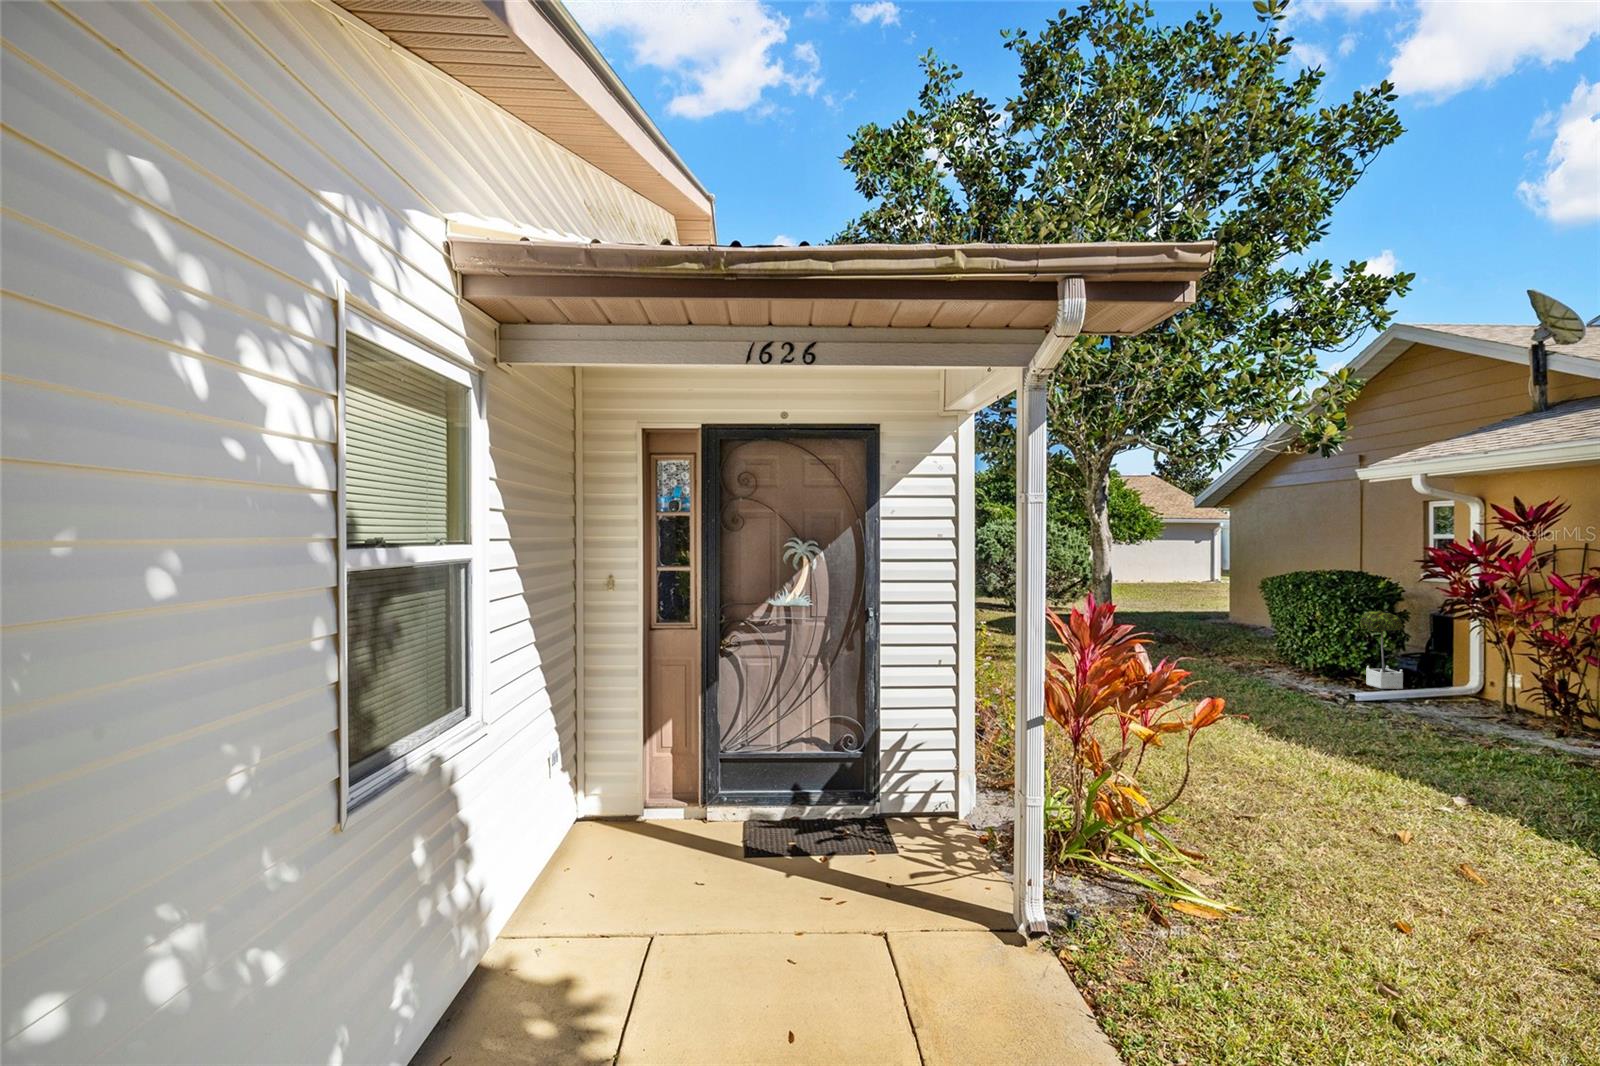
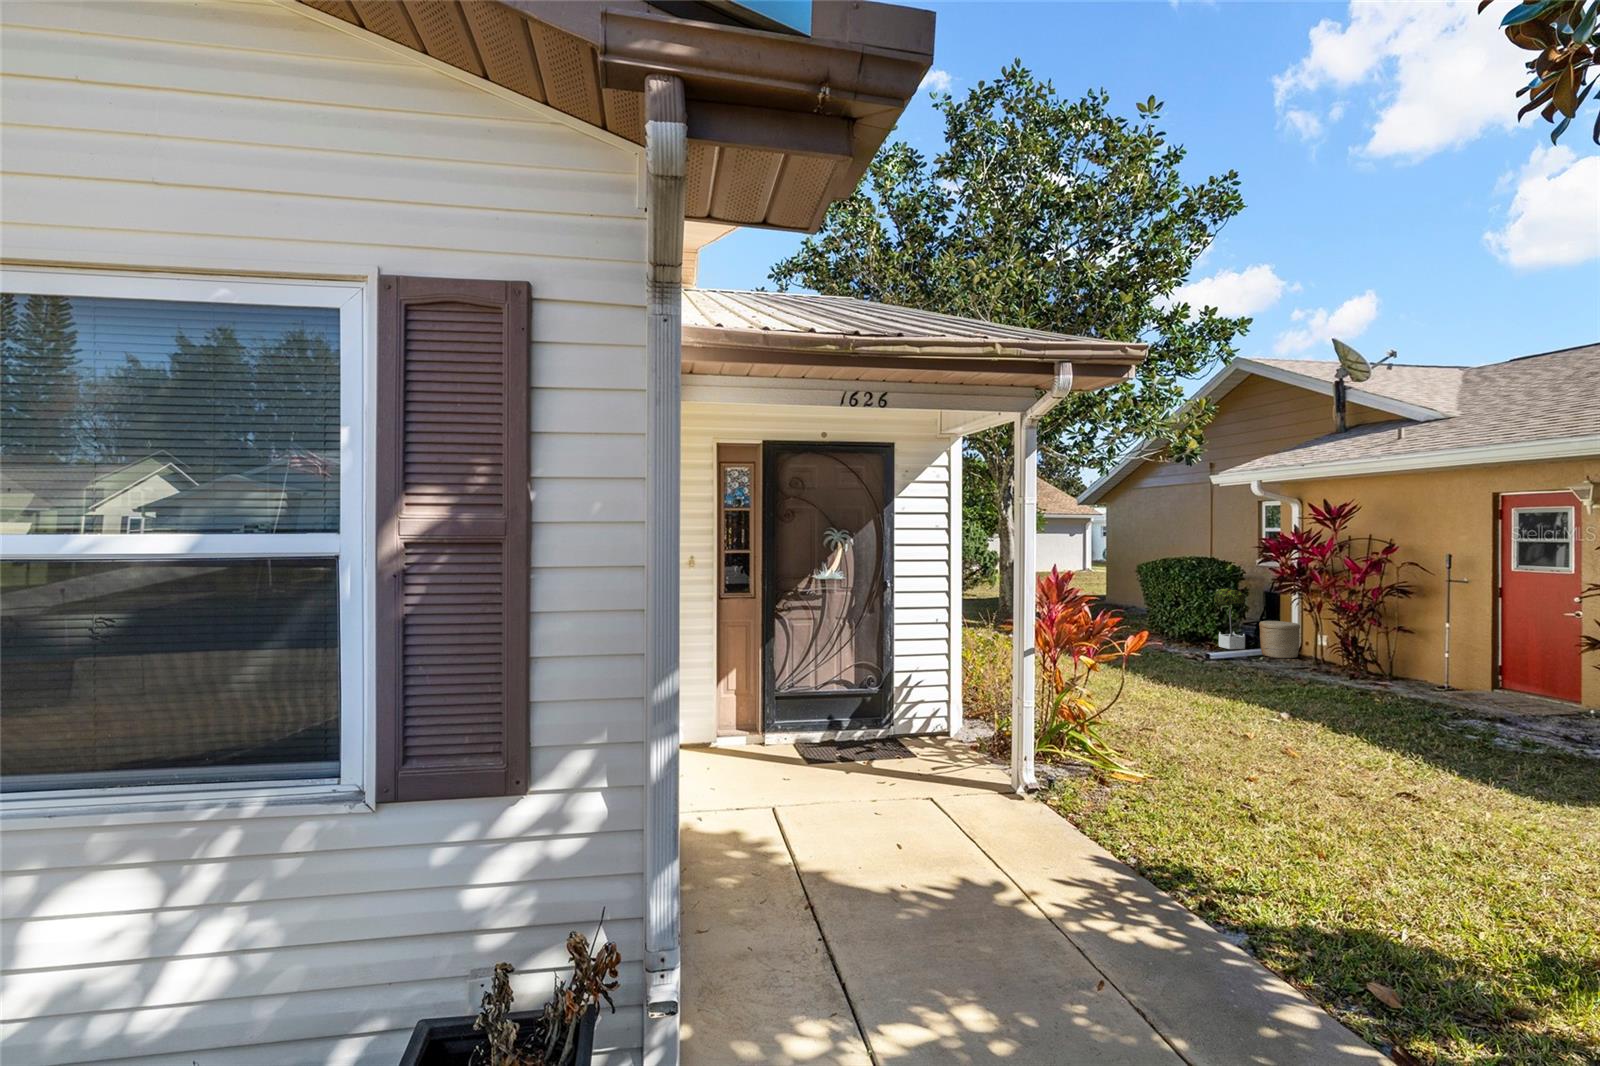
woven basket: none [1423,654,1482,705] -> present [1259,621,1300,658]

